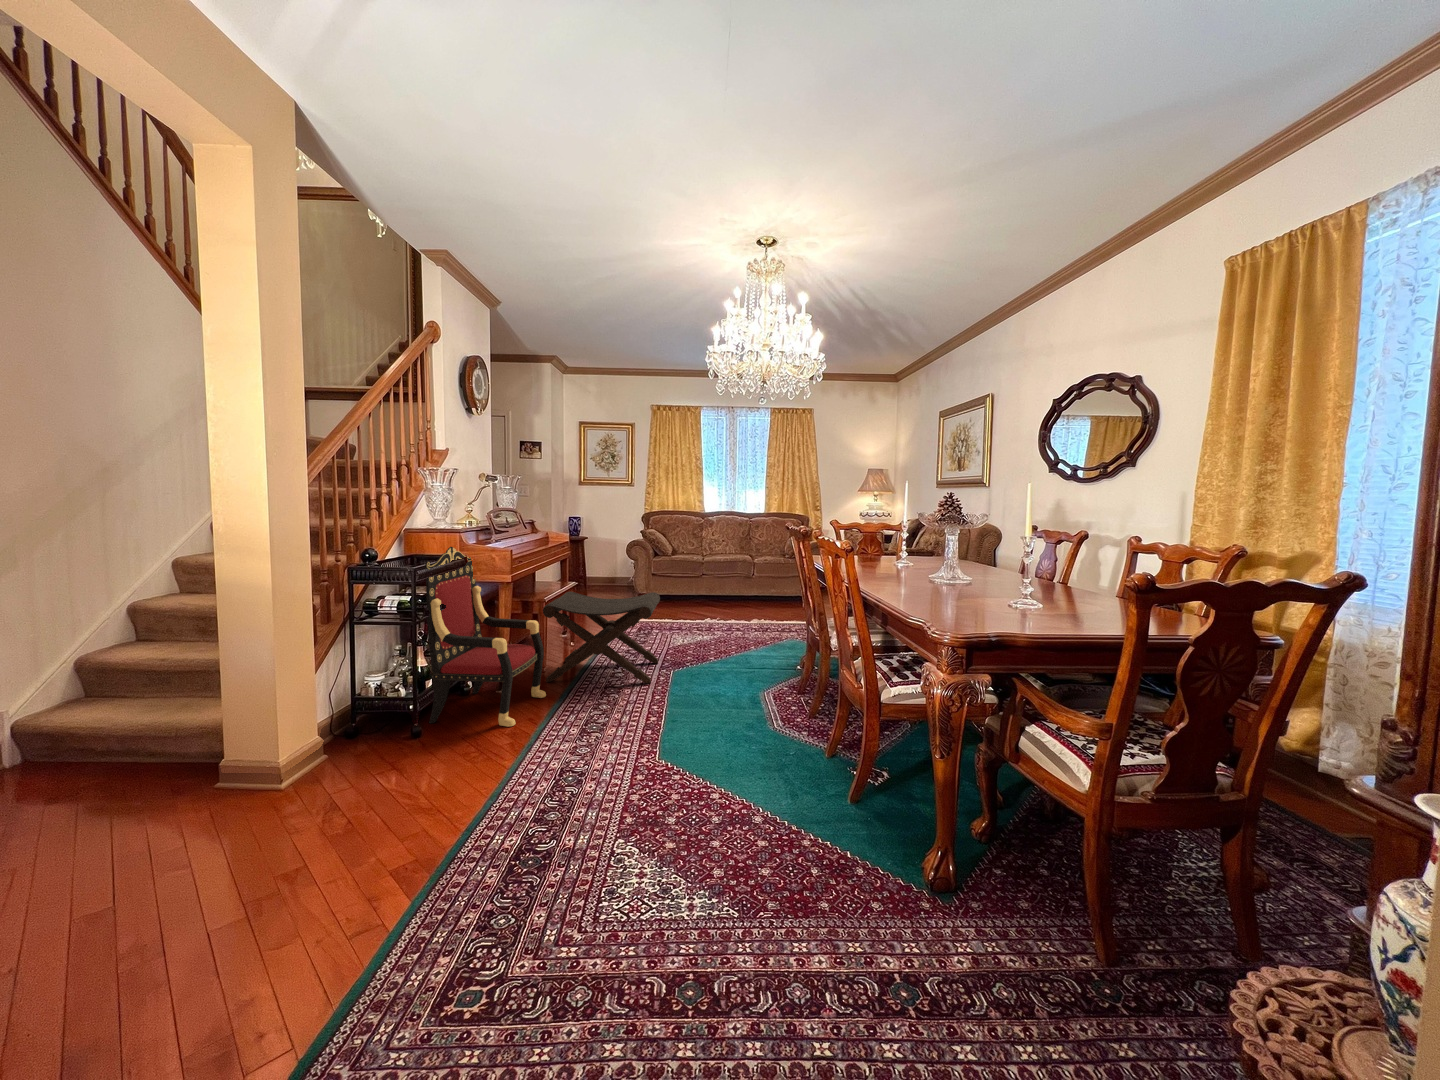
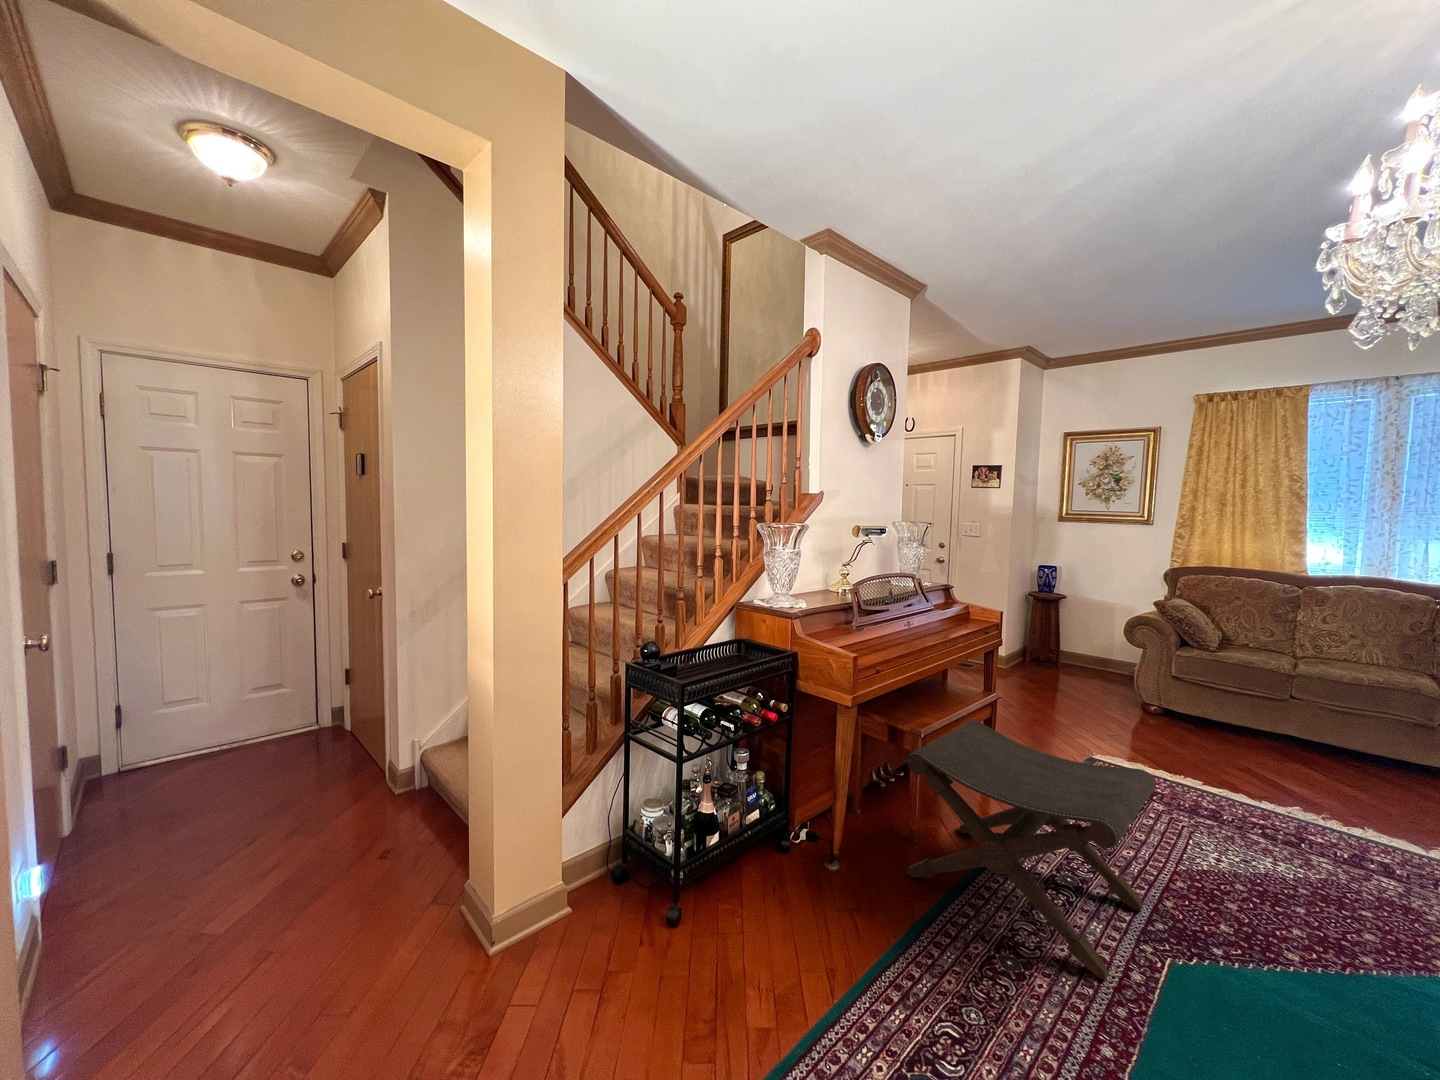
armchair: present [425,547,546,727] -> none [706,646,891,982]

